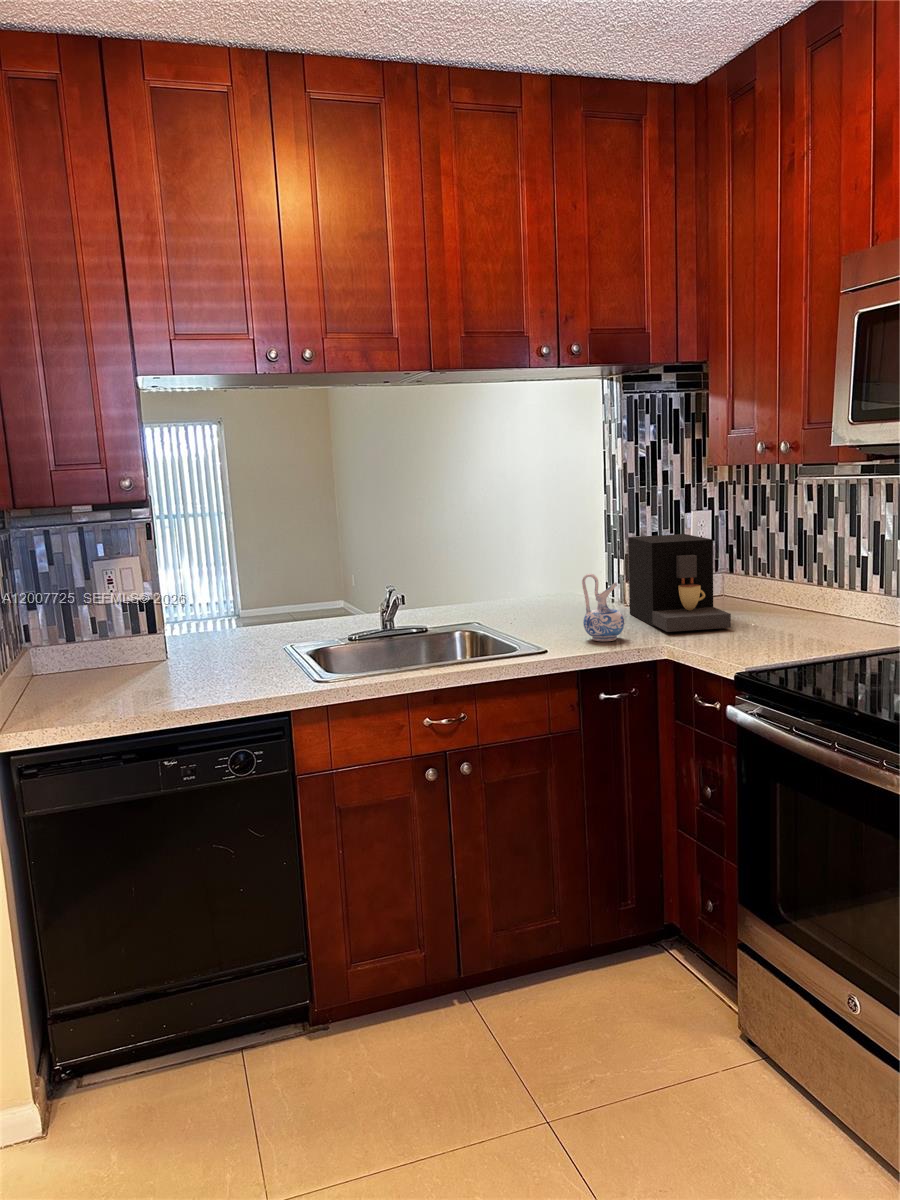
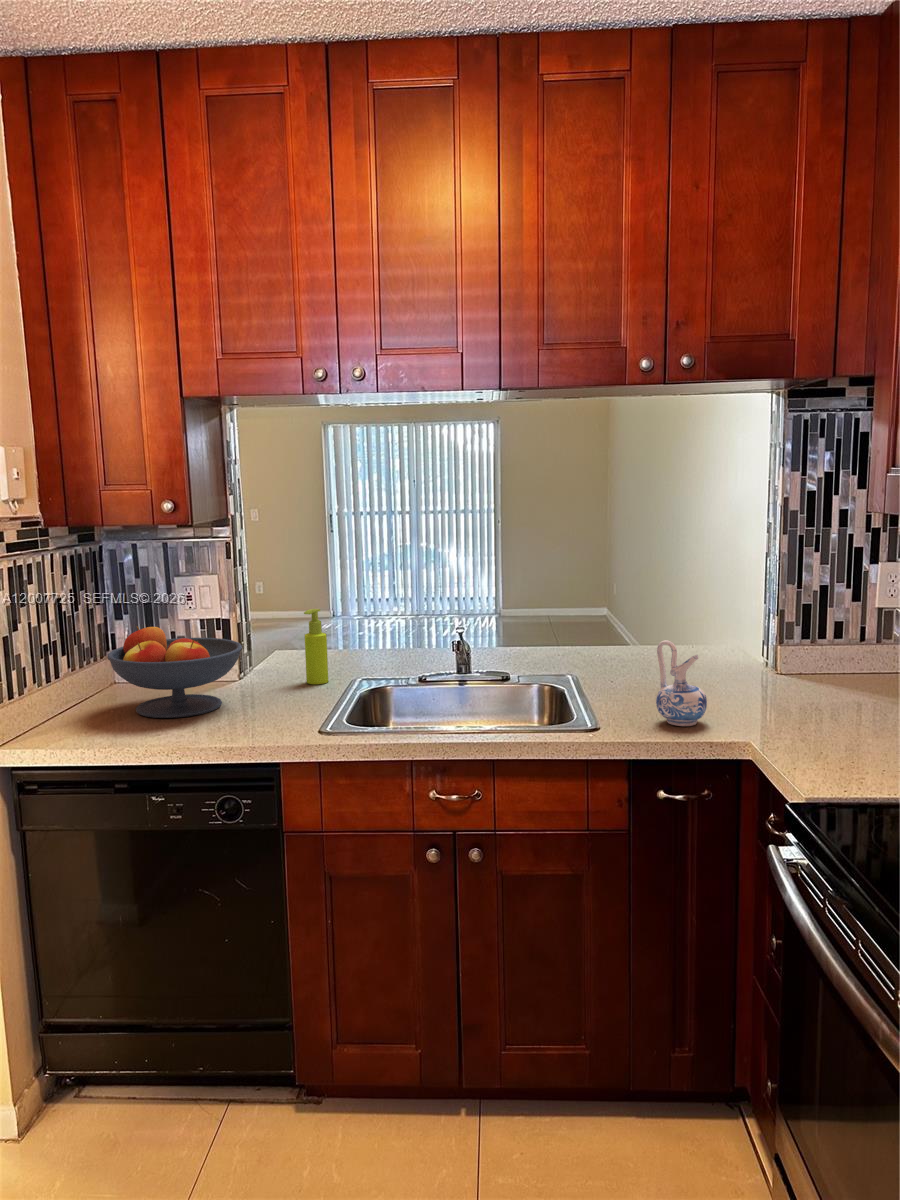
coffee maker: present [628,534,731,632] -> none [763,593,856,729]
soap dispenser: none [234,581,259,653] -> present [304,609,328,684]
fruit bowl: none [65,606,201,693] -> present [108,626,242,718]

